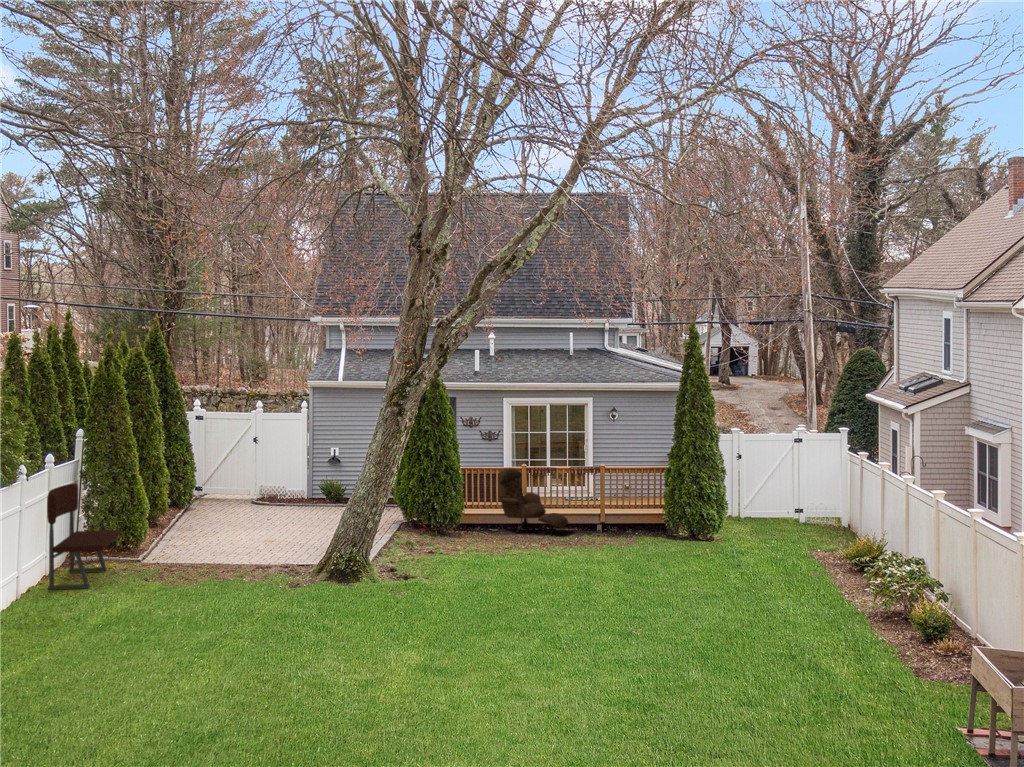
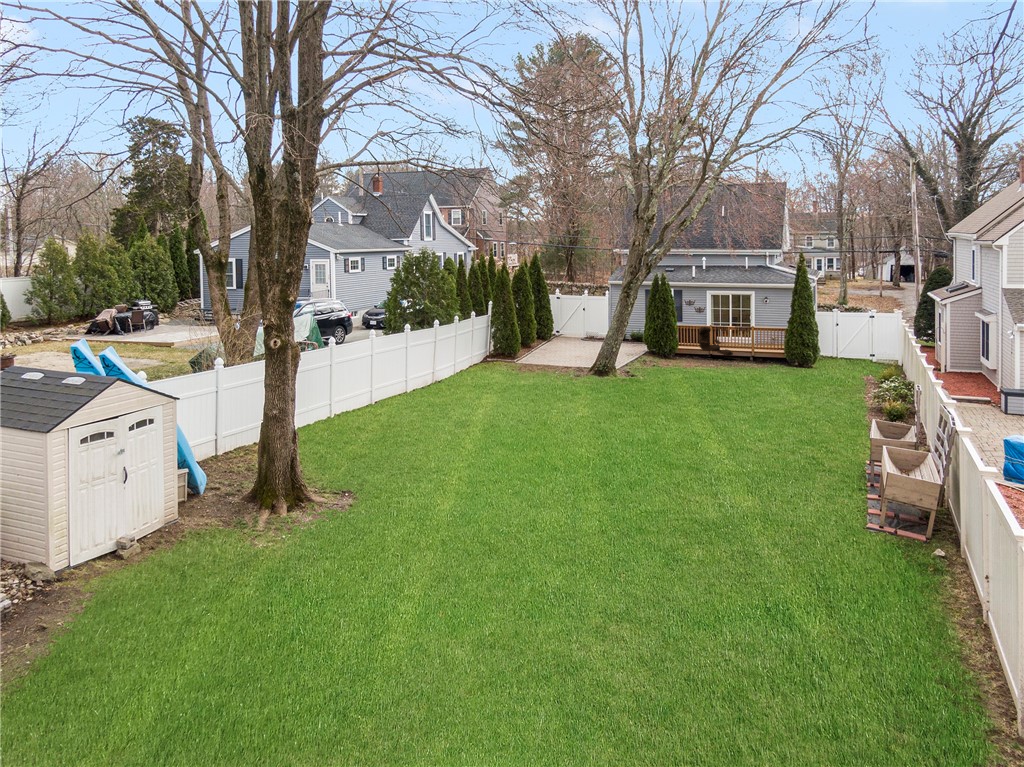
bench: present [47,483,120,590] -> none [509,325,533,365]

